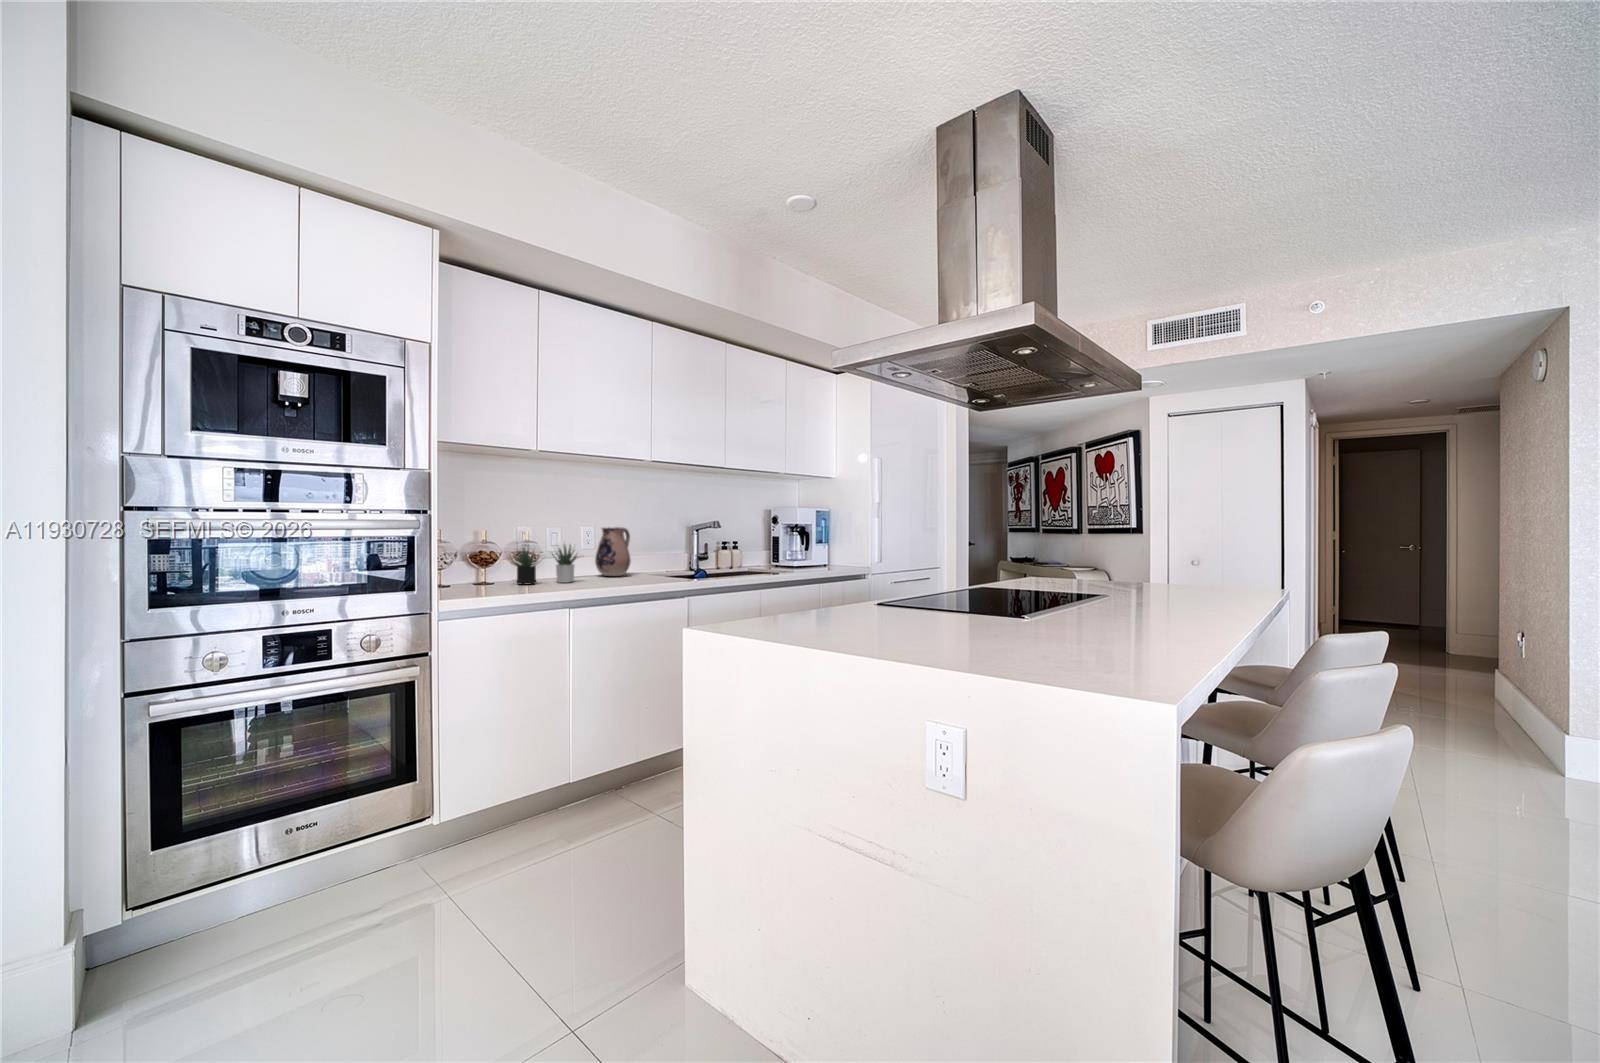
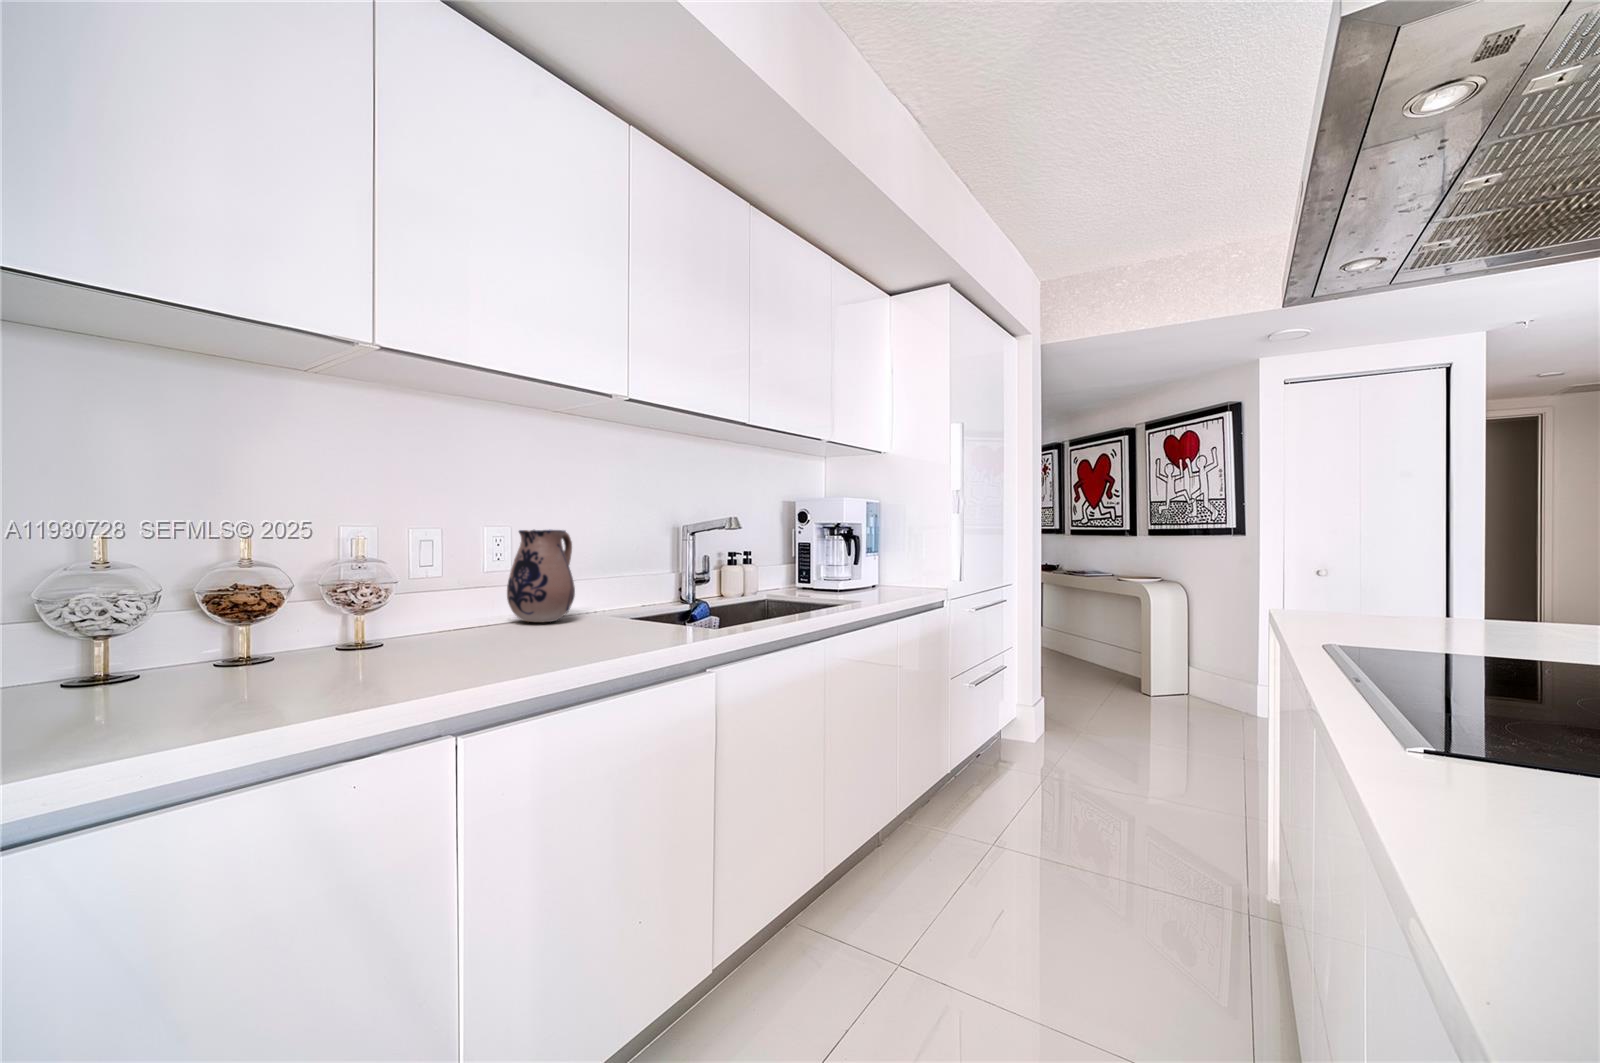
succulent plant: present [514,545,577,585] -> none [303,557,486,655]

